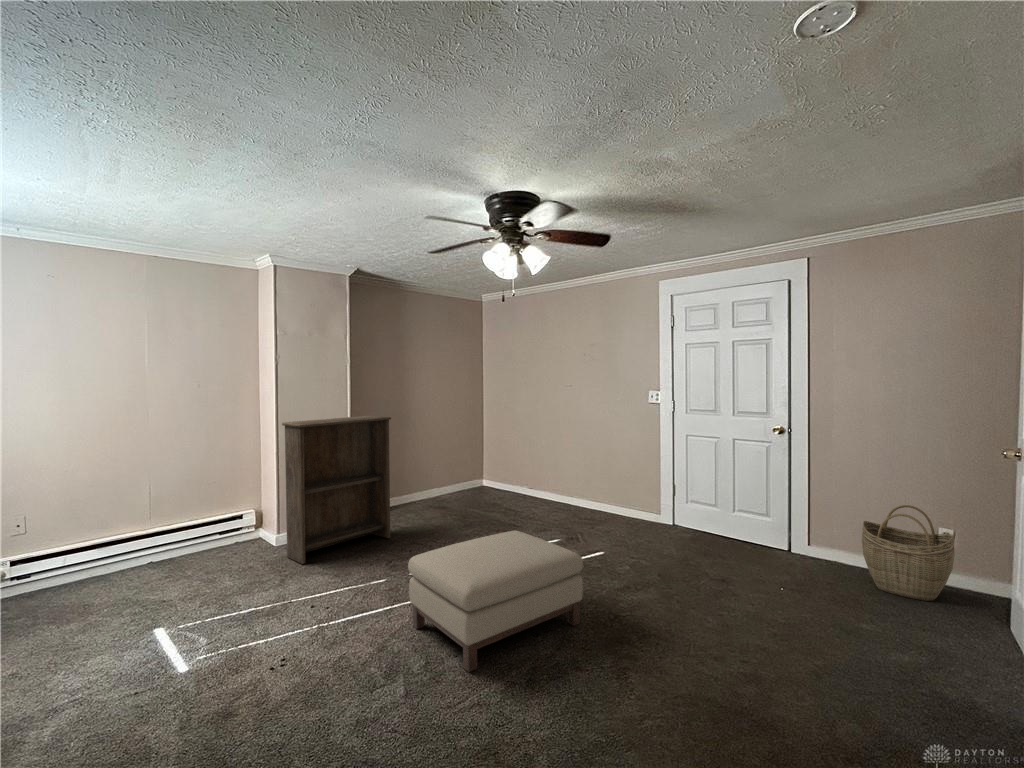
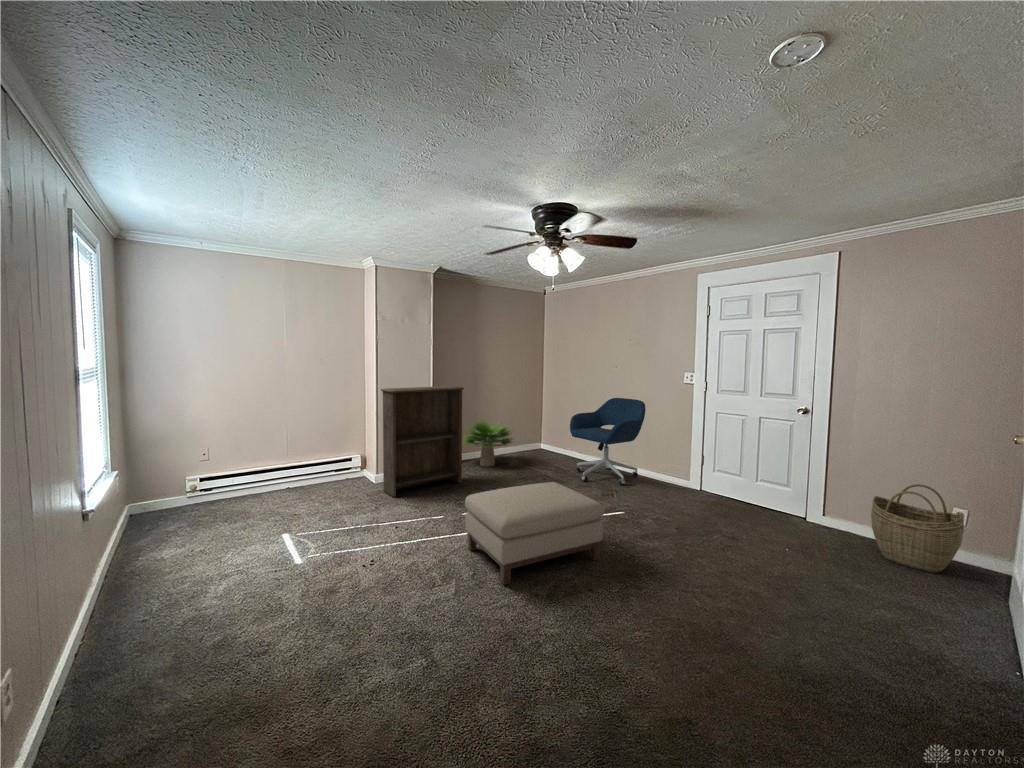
office chair: none [520,422,606,526] -> present [570,398,645,485]
potted plant: none [382,451,454,514] -> present [462,422,513,466]

